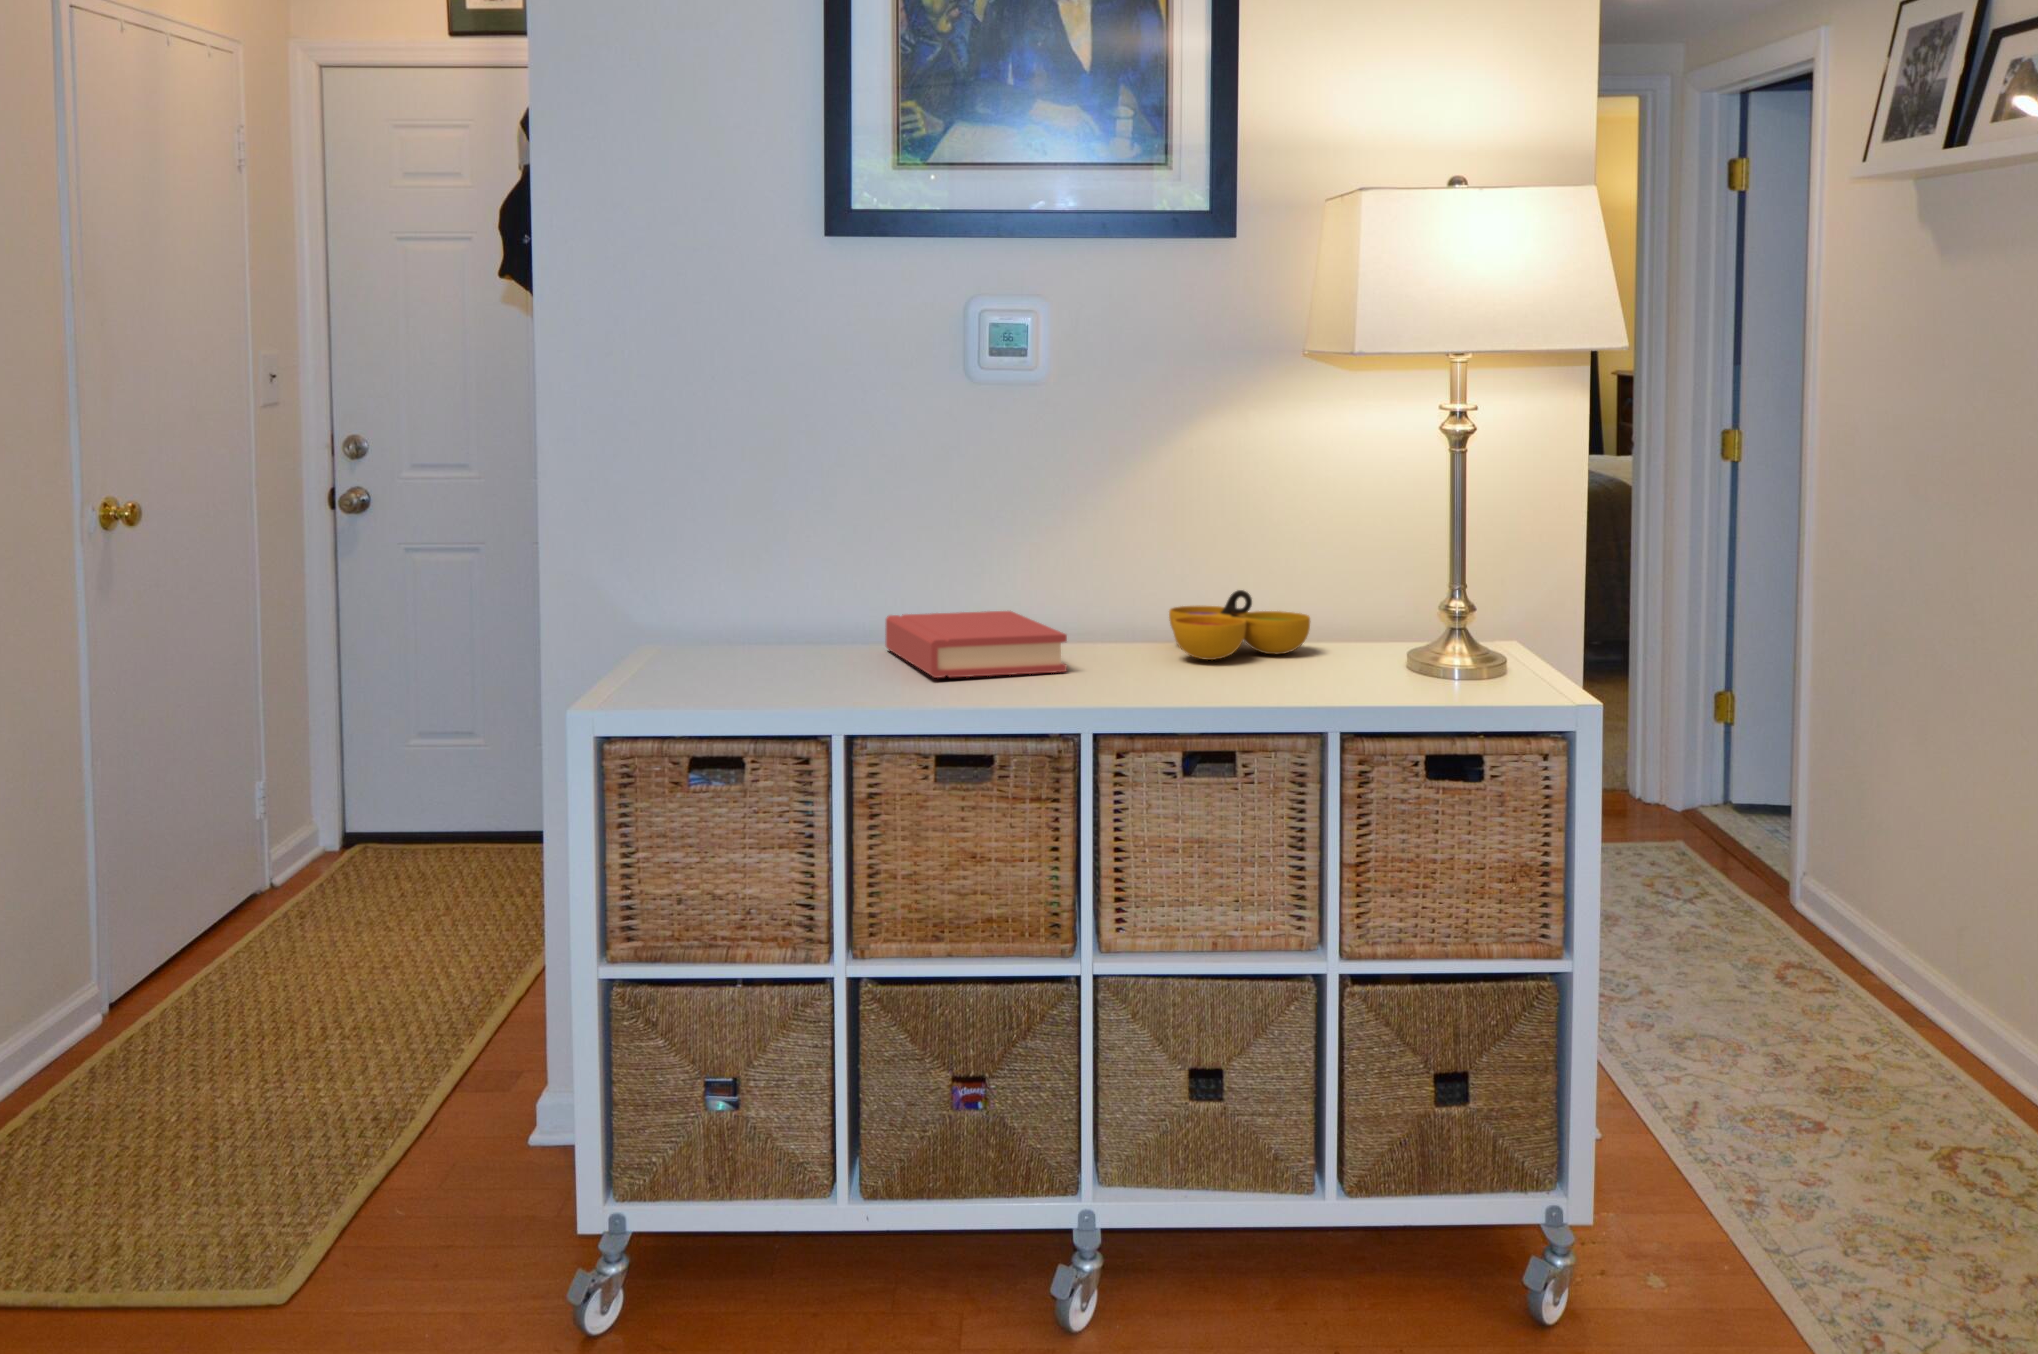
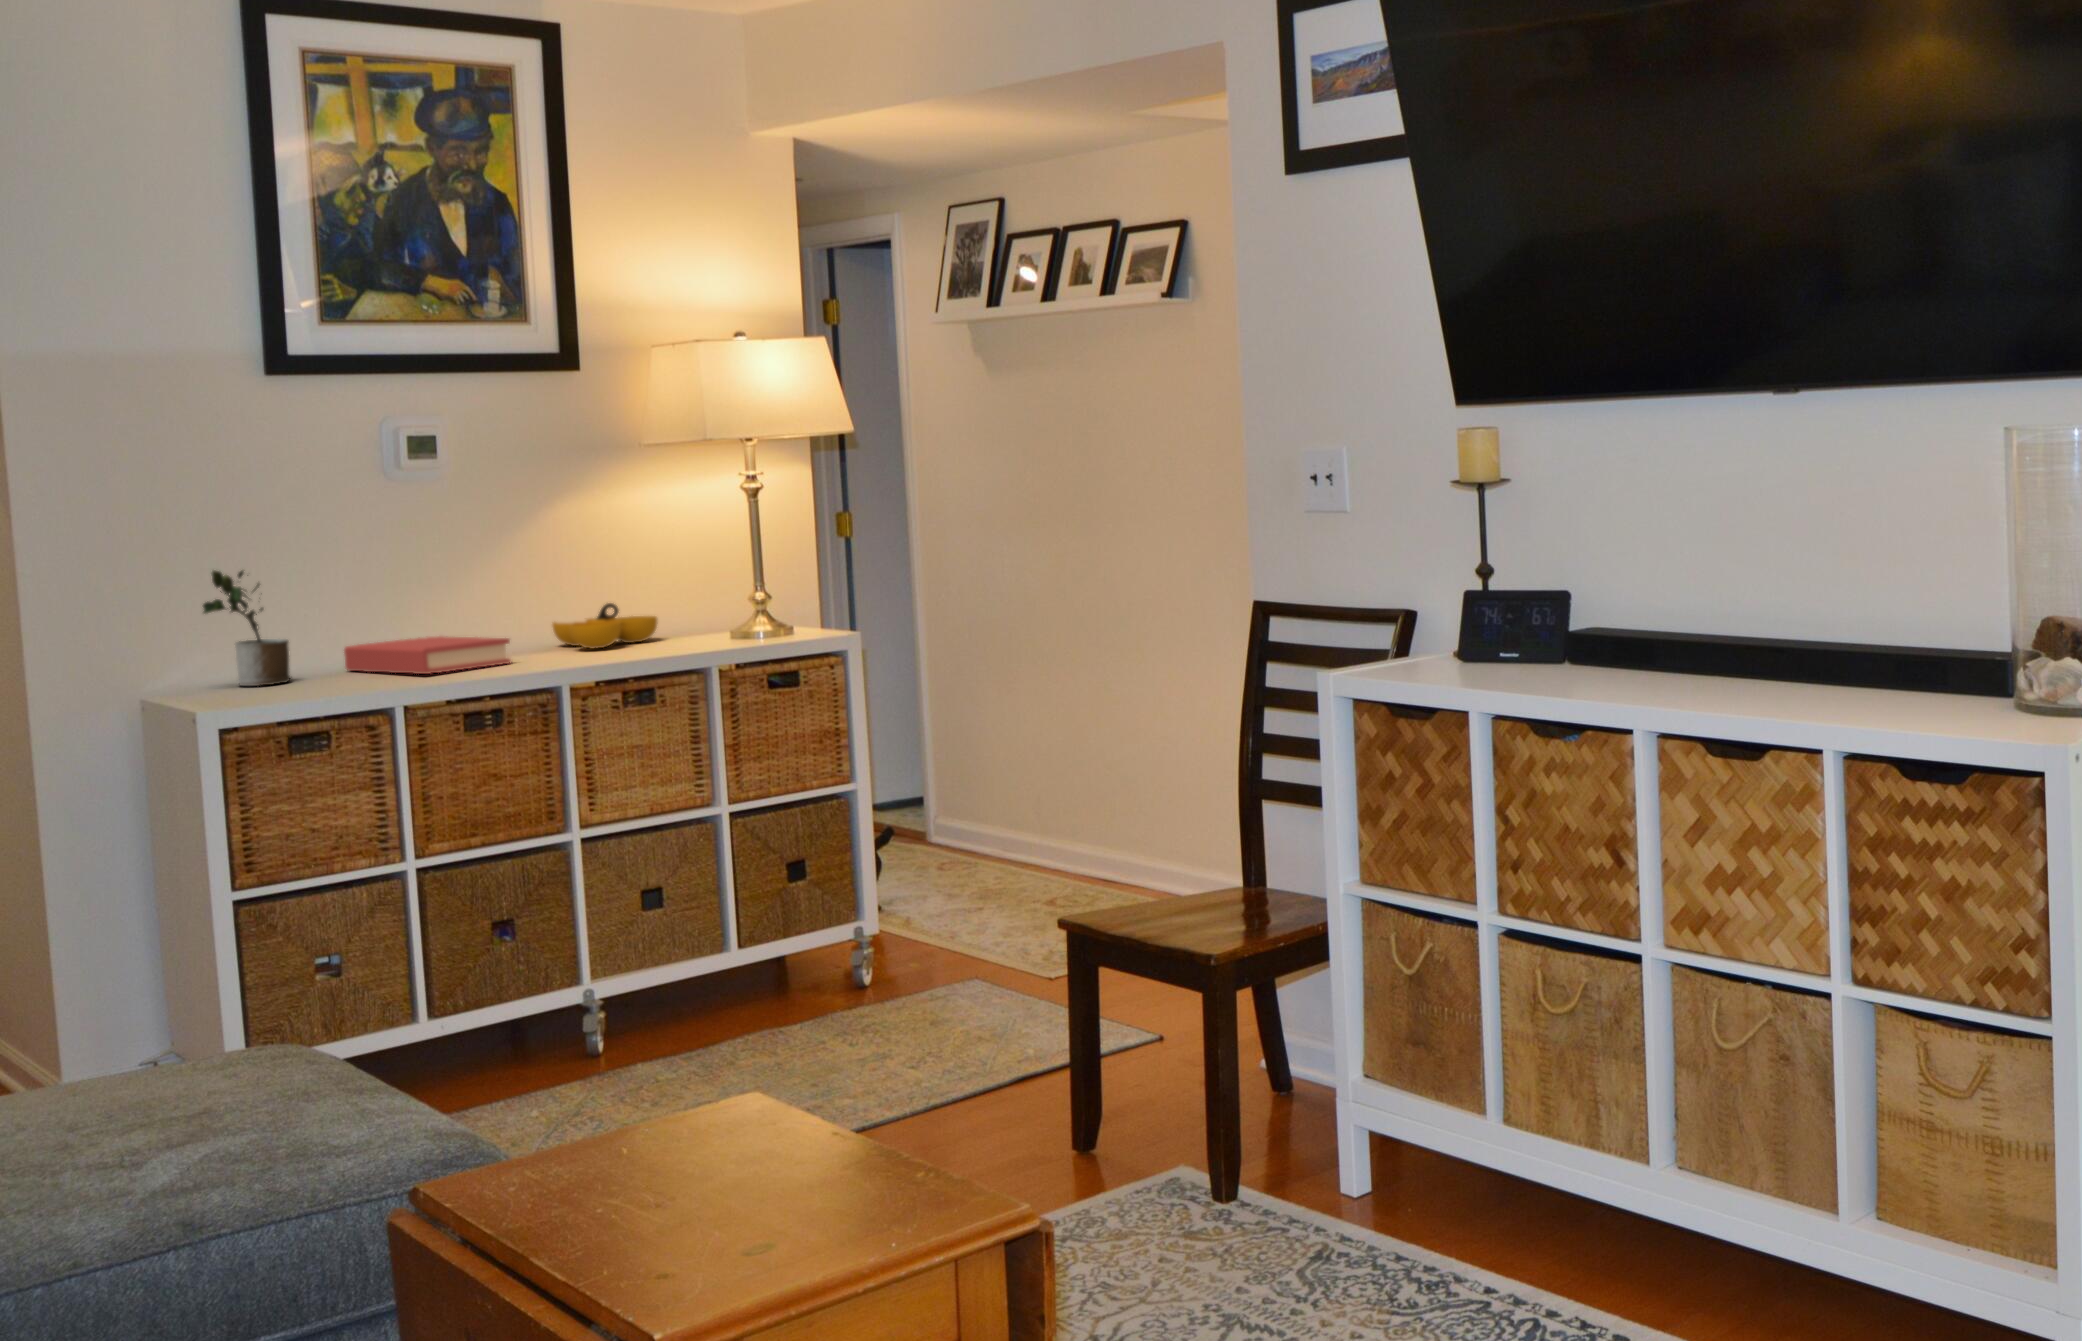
potted plant: none [700,499,805,662] -> present [203,570,291,686]

